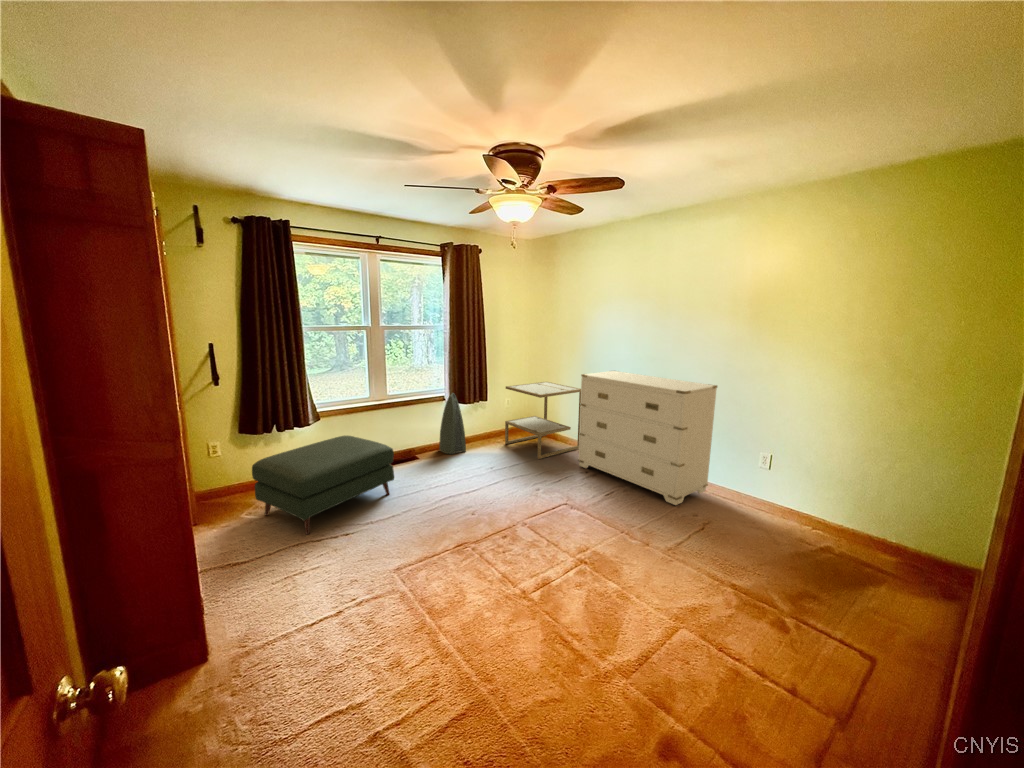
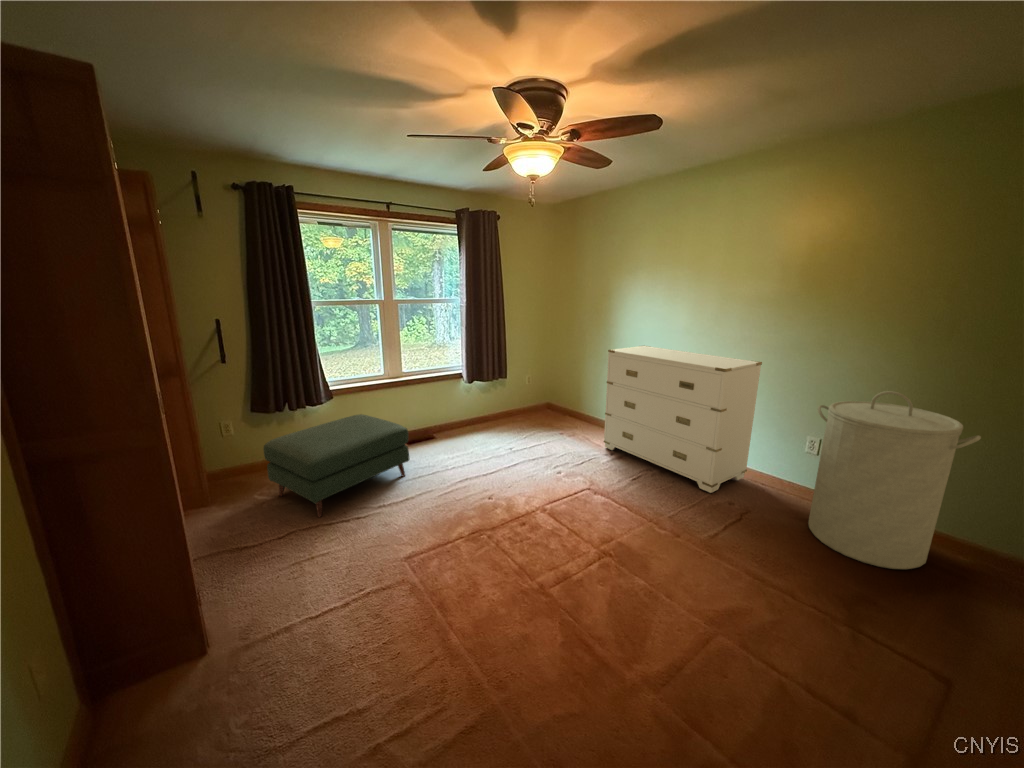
side table: present [505,382,581,459] -> none [527,357,610,439]
air purifier: present [439,393,466,454] -> none [459,370,486,434]
laundry hamper: none [761,410,895,567] -> present [808,391,981,569]

